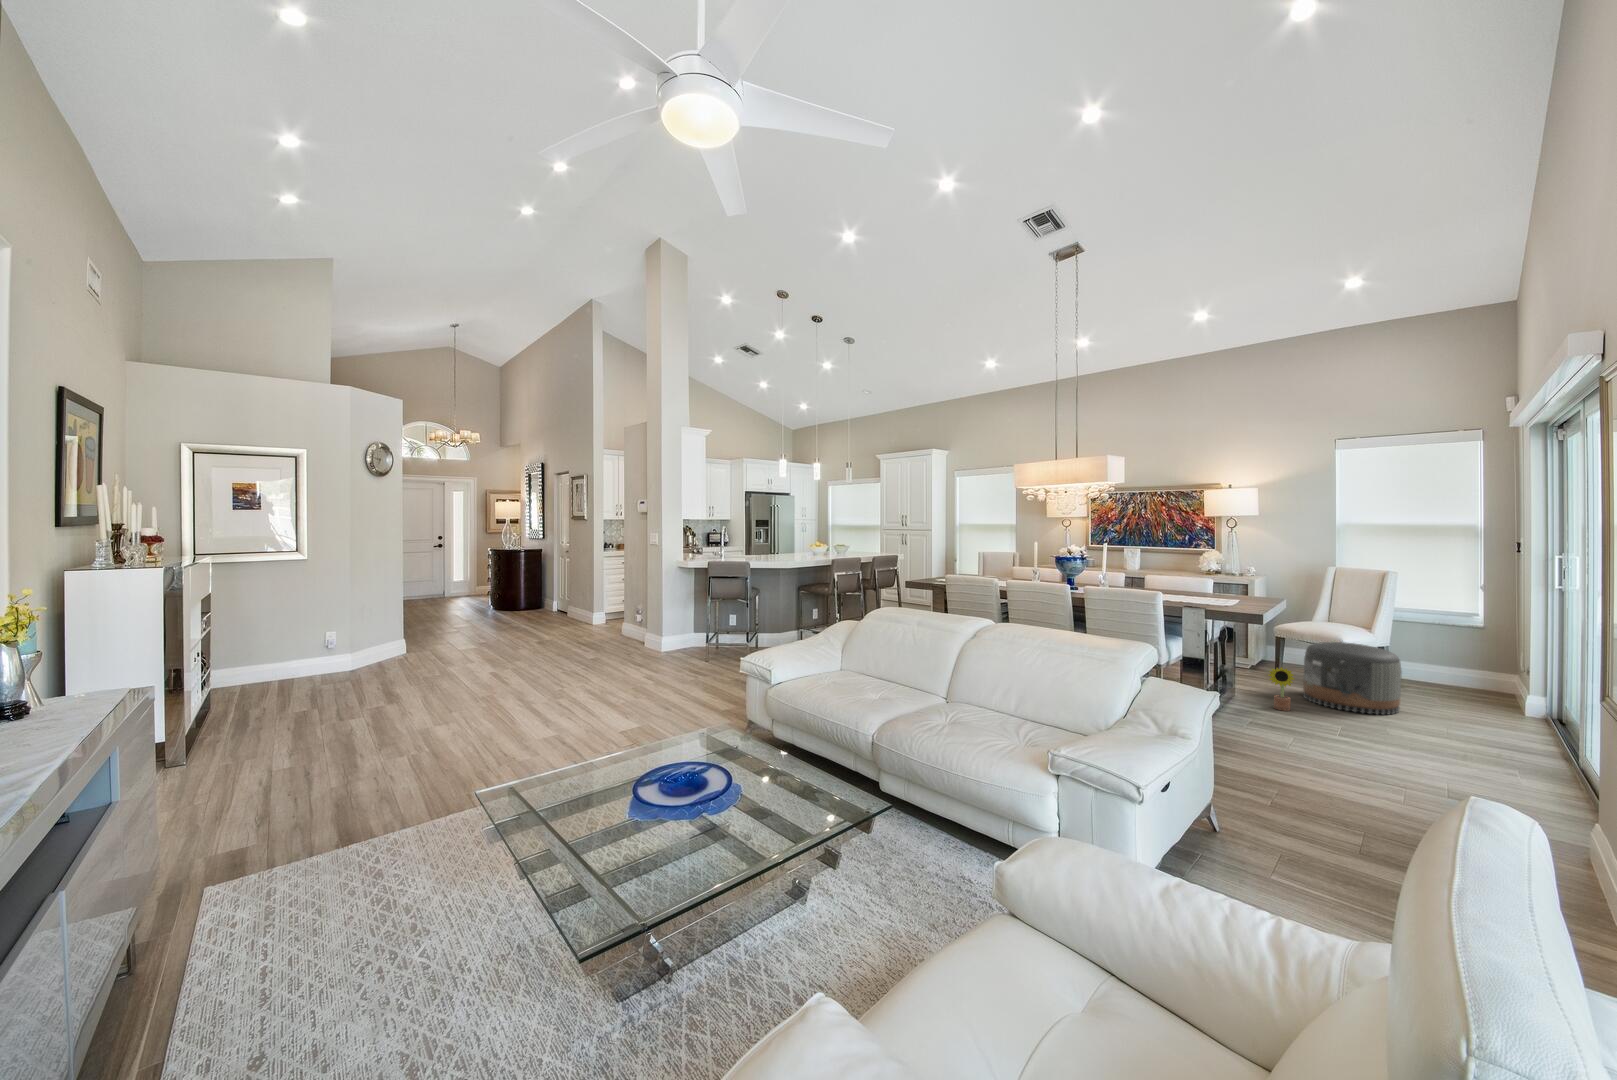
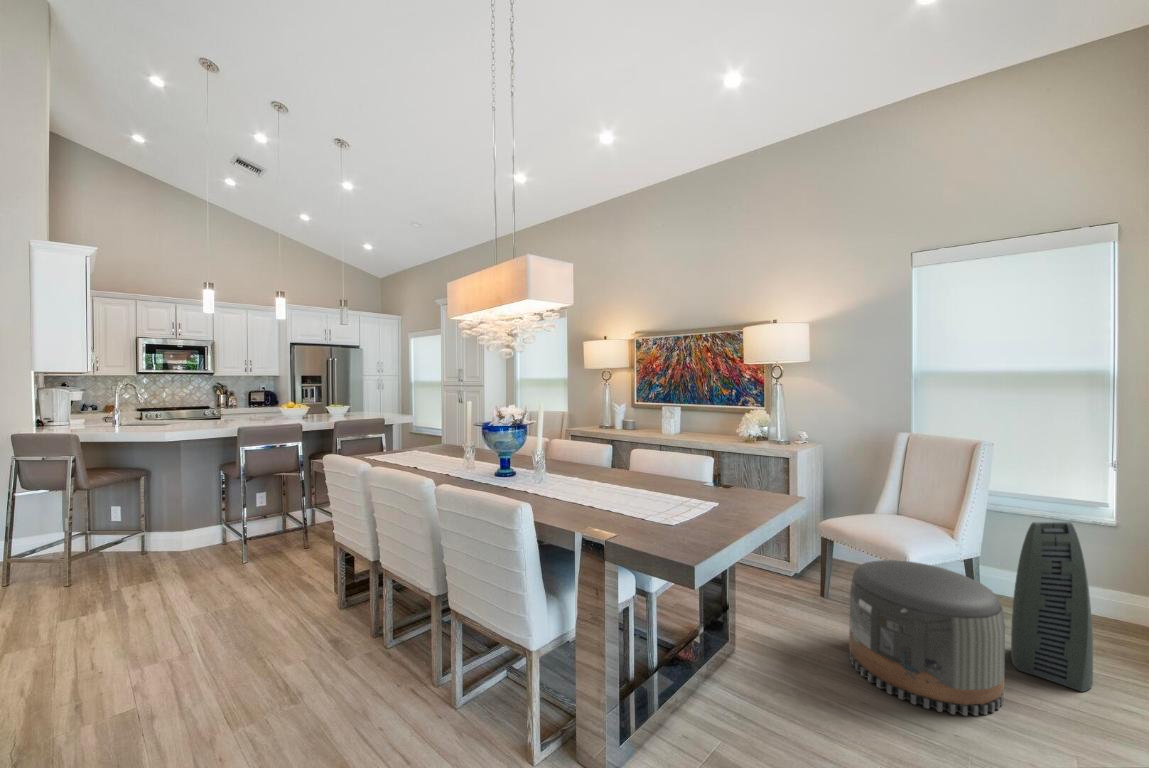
air purifier: none [1406,617,1455,710] -> present [1011,522,1093,692]
decorative plant: present [1268,667,1294,711] -> none [773,625,817,707]

